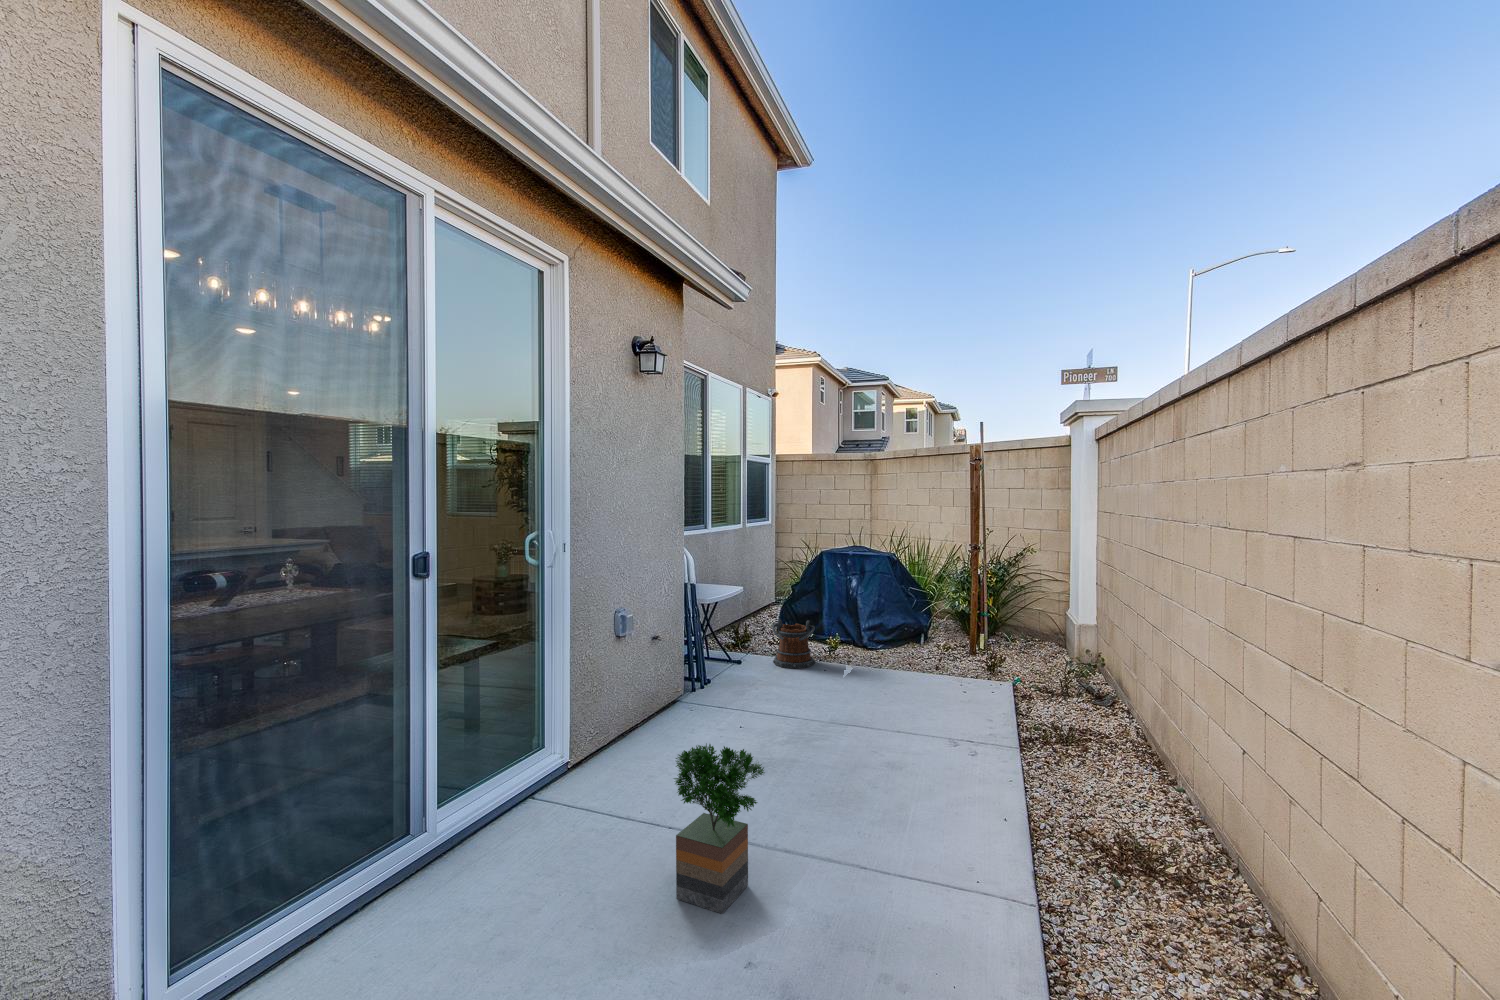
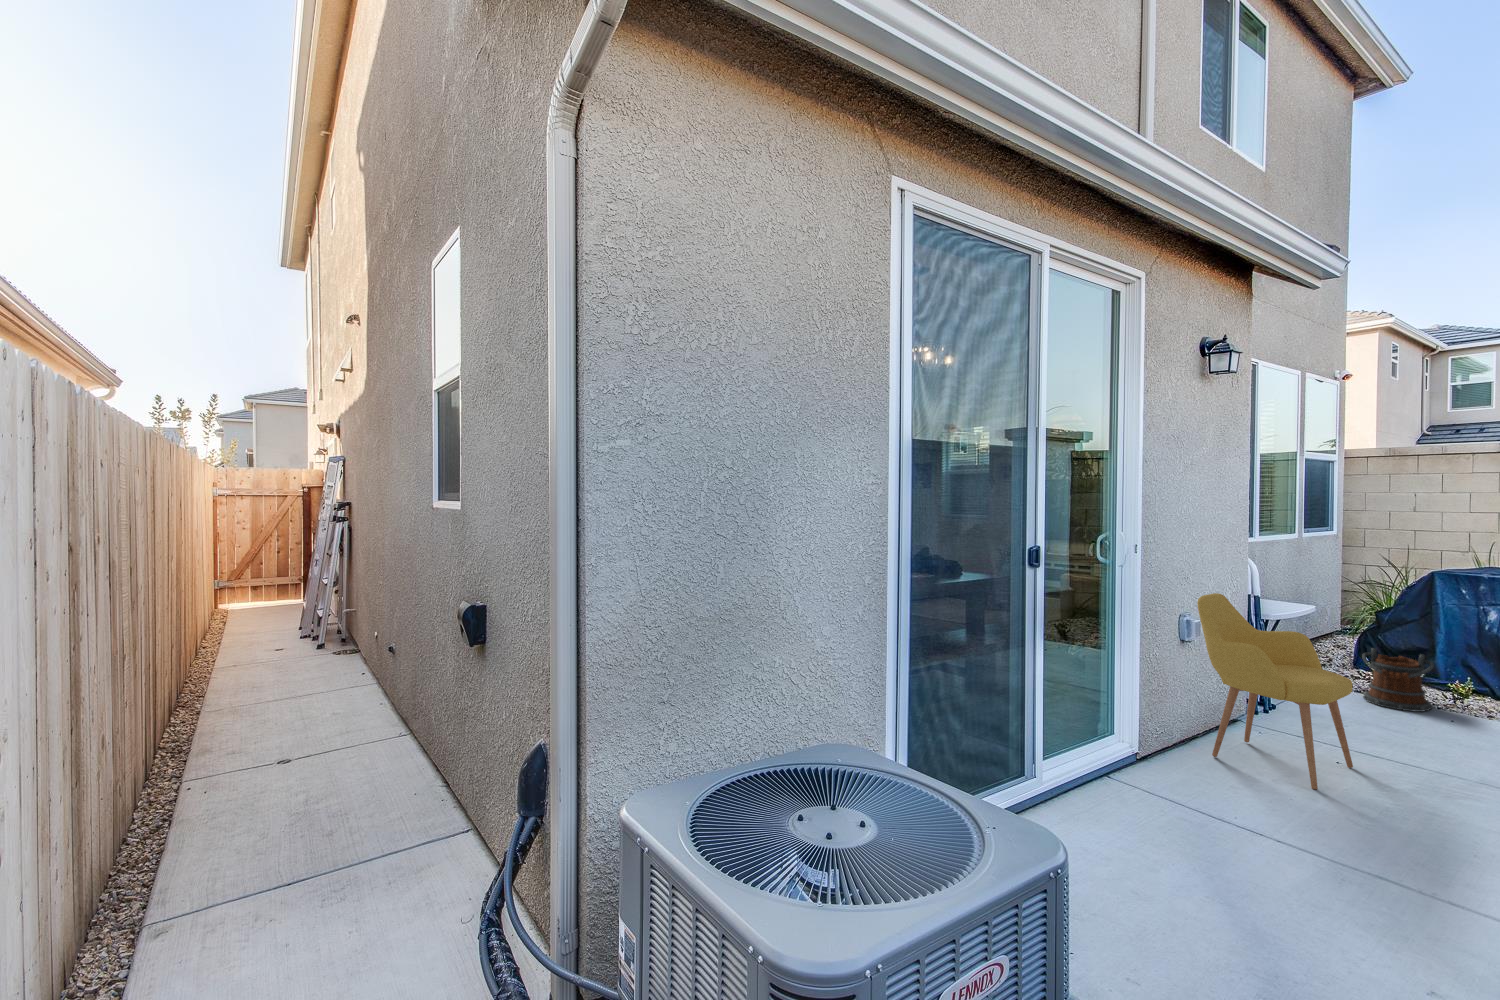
chair: none [629,586,748,760] -> present [1197,593,1353,790]
potted tree: present [674,744,765,914] -> none [1313,763,1450,948]

